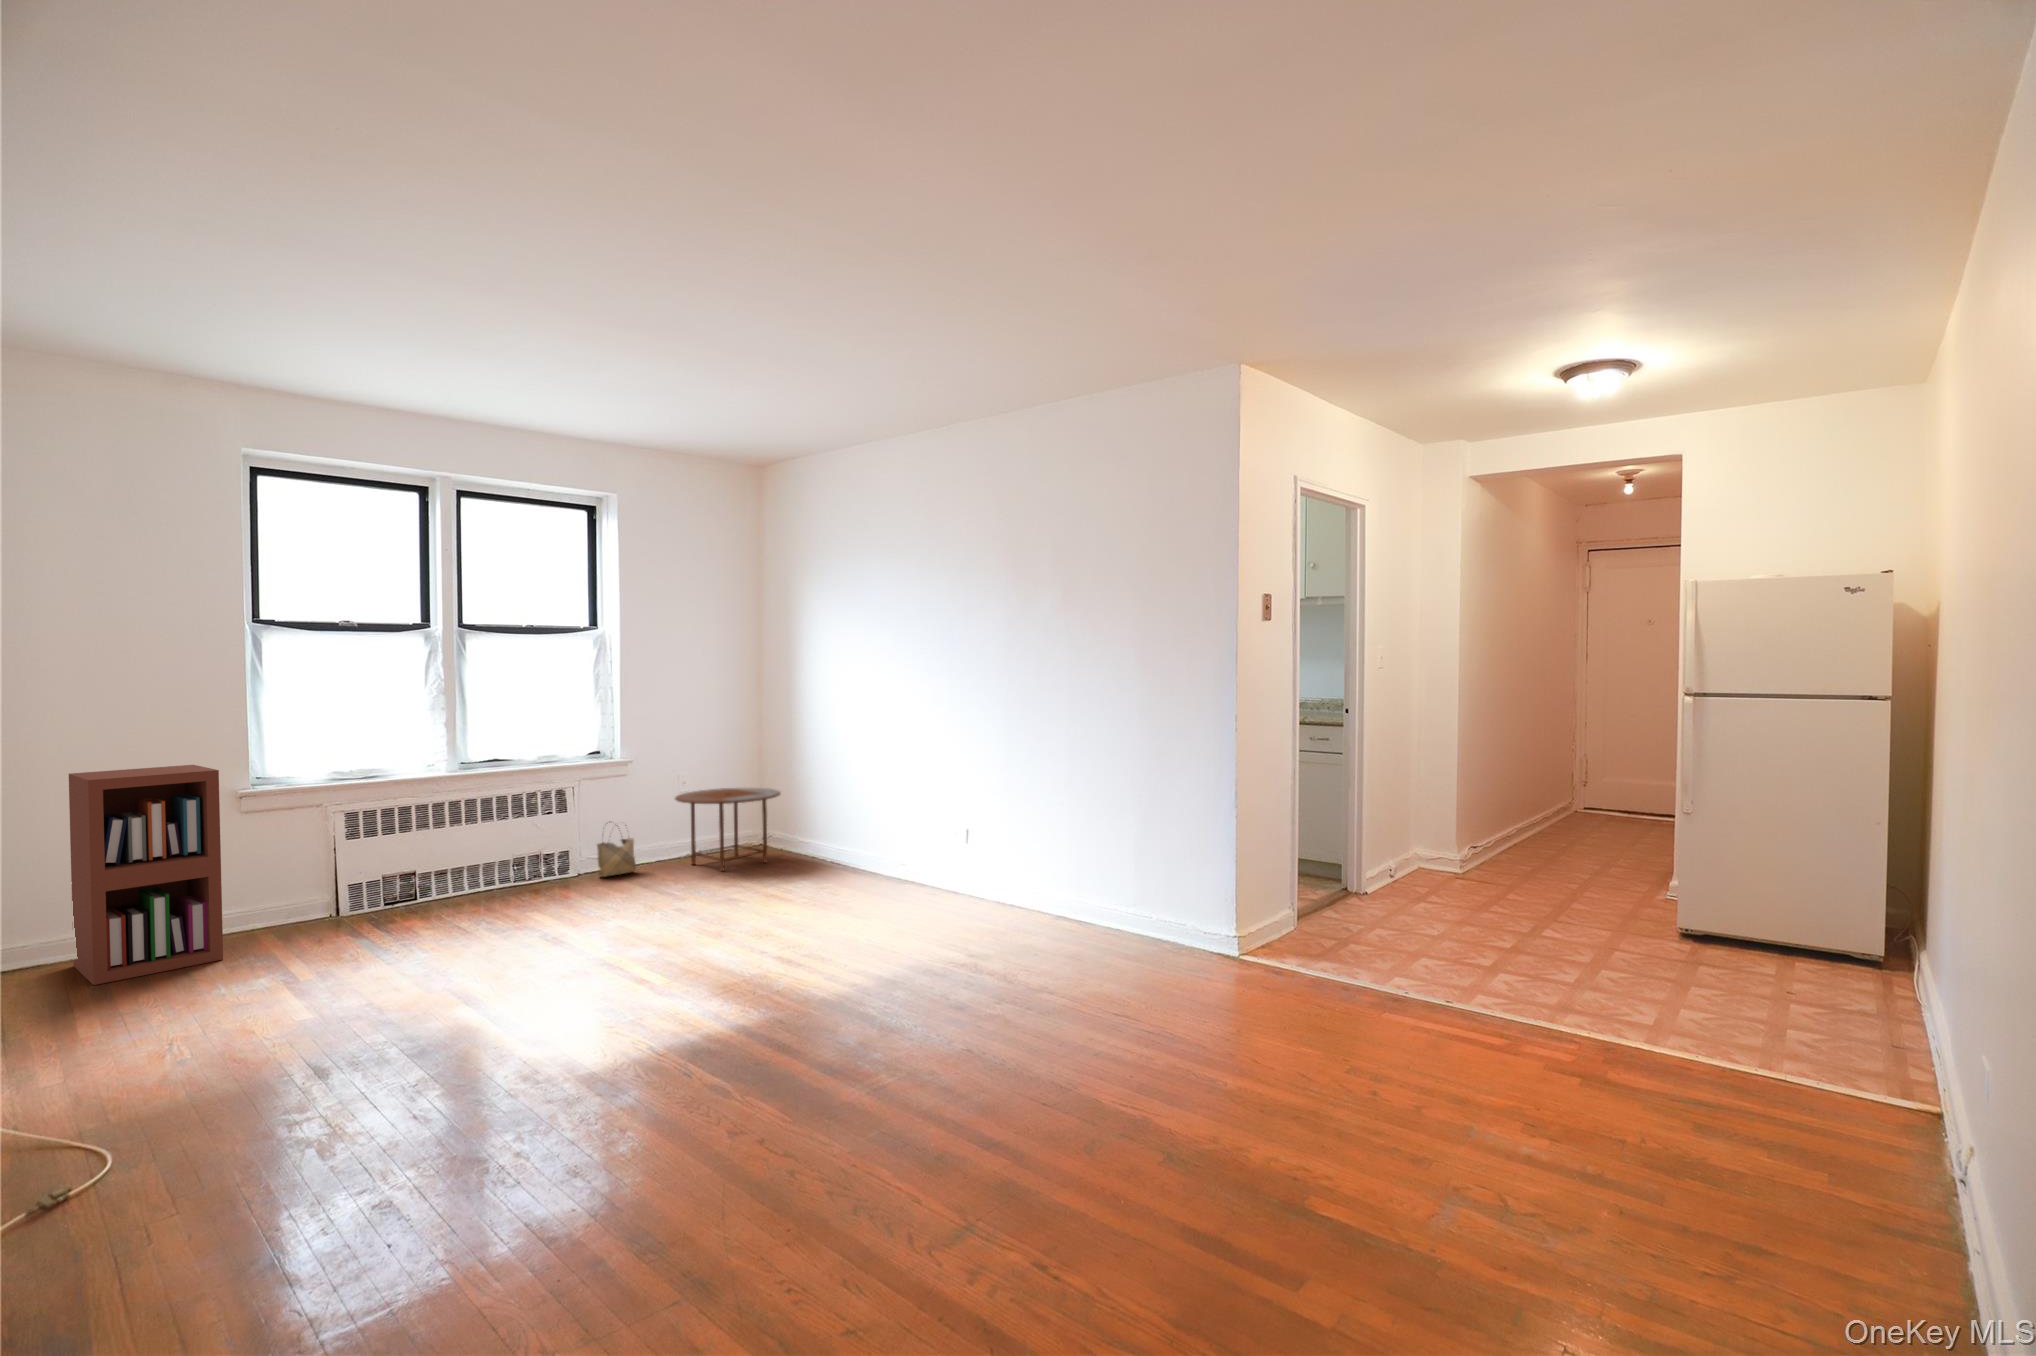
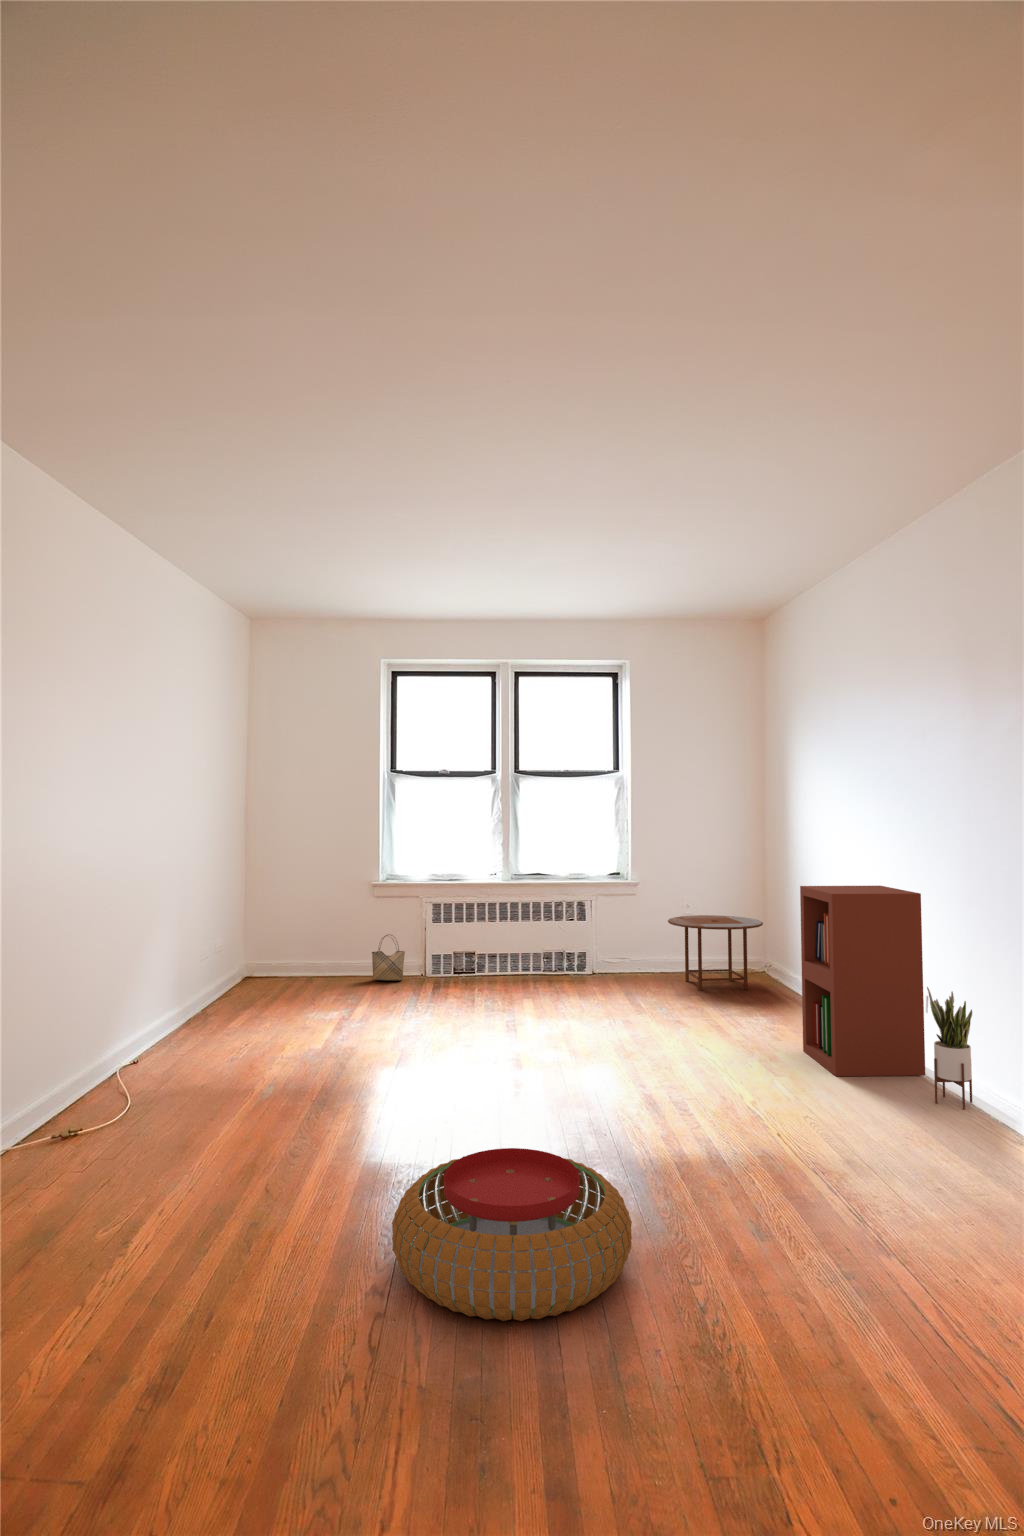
bookshelf: present [69,765,223,985] -> present [800,886,925,1076]
woven basket: present [597,824,636,877] -> present [372,935,405,981]
potted plant: none [1030,824,1070,920] -> present [927,987,972,1109]
pouf: none [817,1022,1057,1186] -> present [392,1148,632,1321]

